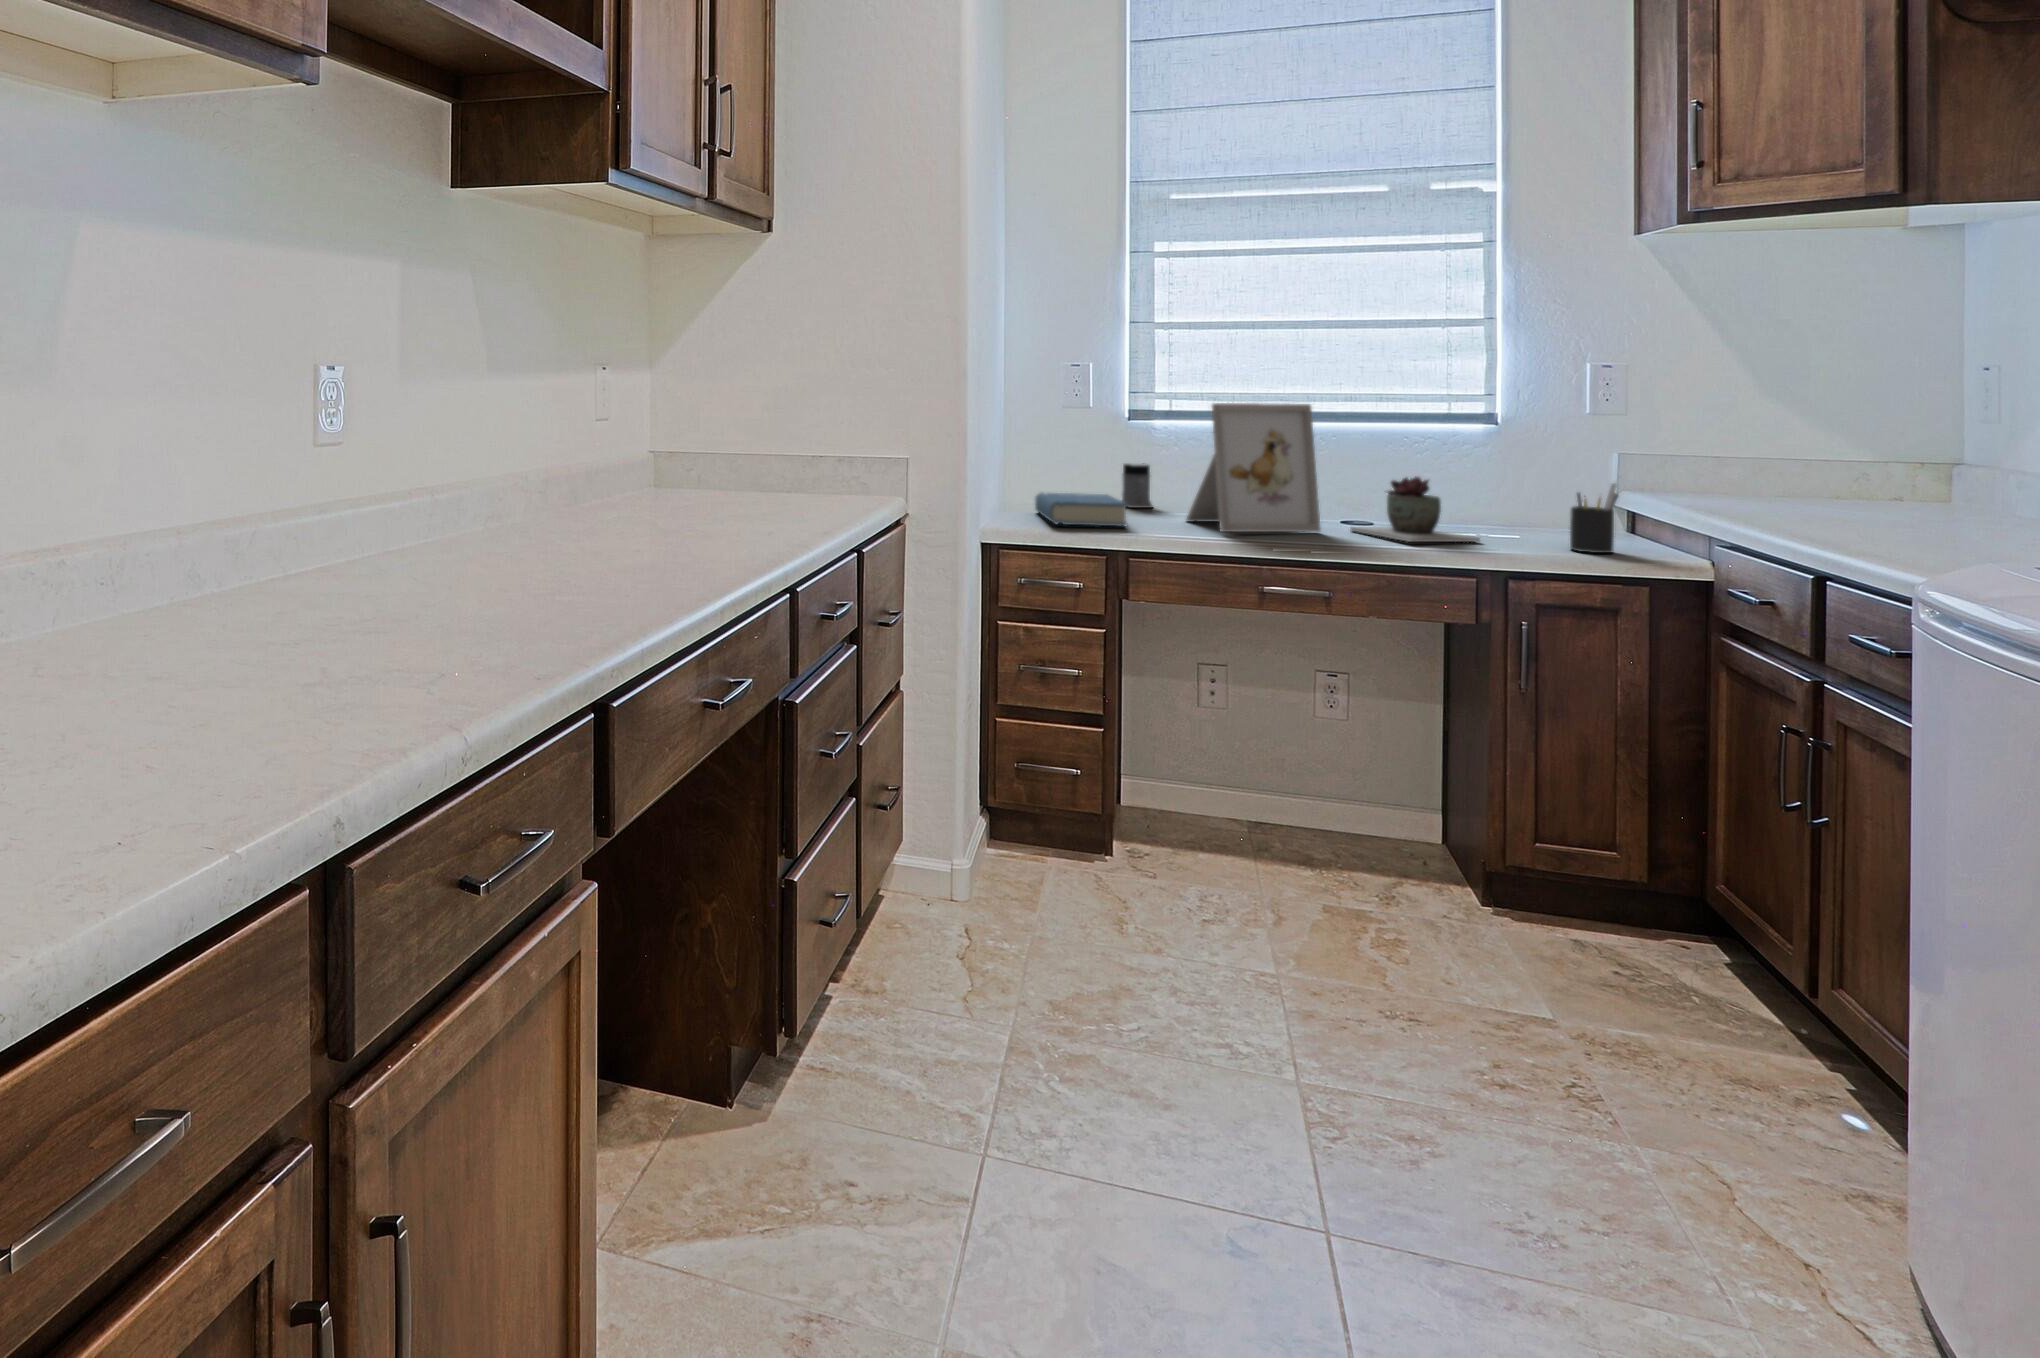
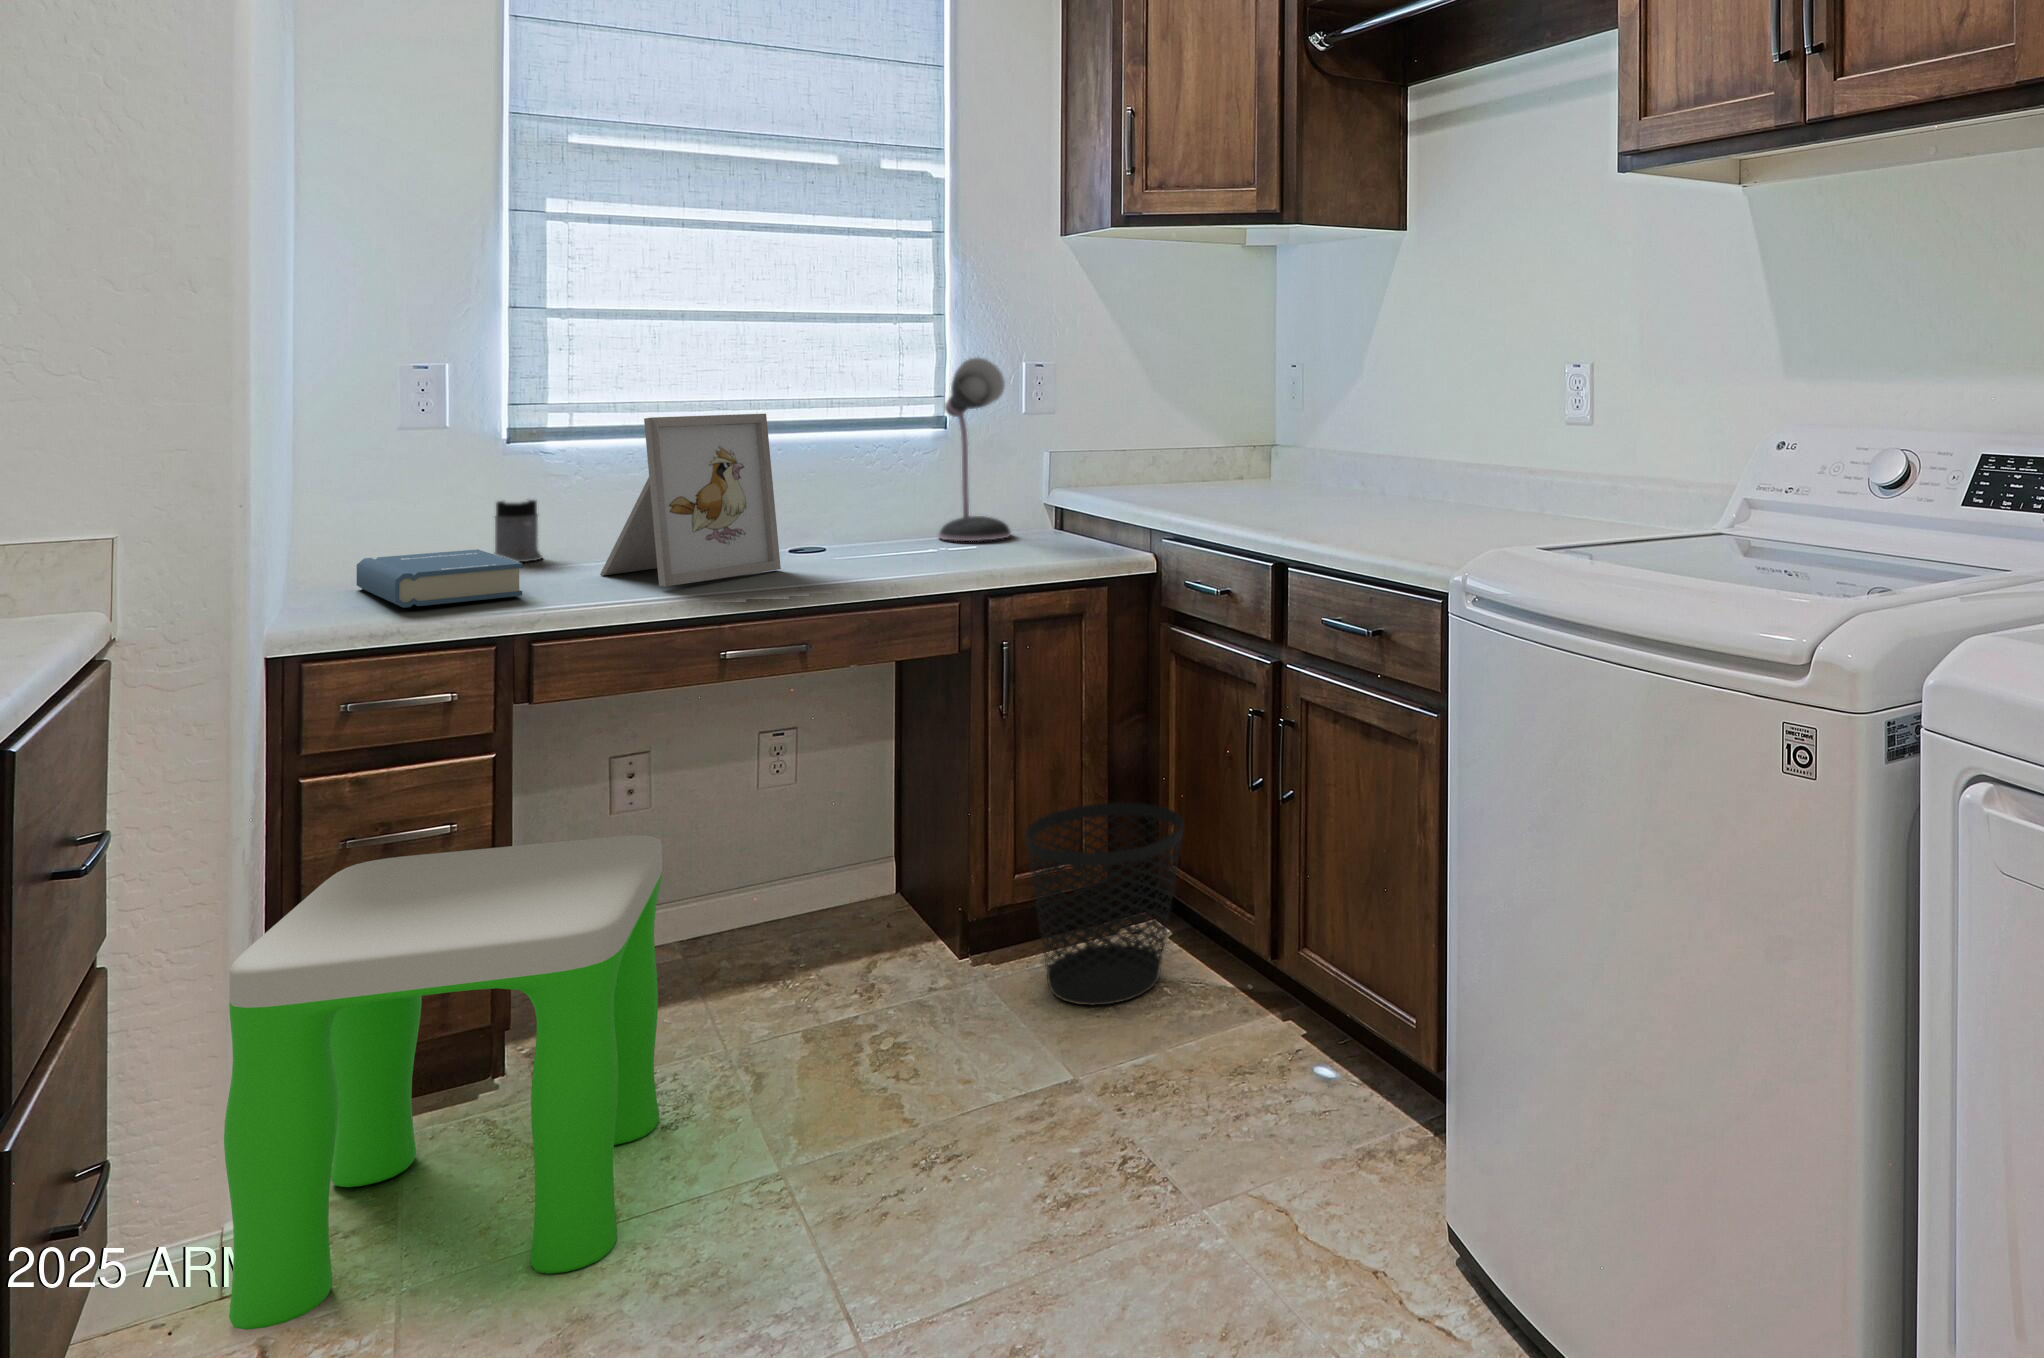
desk lamp: none [1483,359,1562,532] -> present [938,358,1011,541]
succulent plant: present [1350,476,1480,542] -> none [811,492,952,570]
pen holder: present [1570,483,1618,553] -> none [1034,486,1077,559]
stool: none [946,681,1203,974] -> present [224,836,662,1330]
wastebasket: none [1533,792,1723,991] -> present [1026,802,1184,1005]

